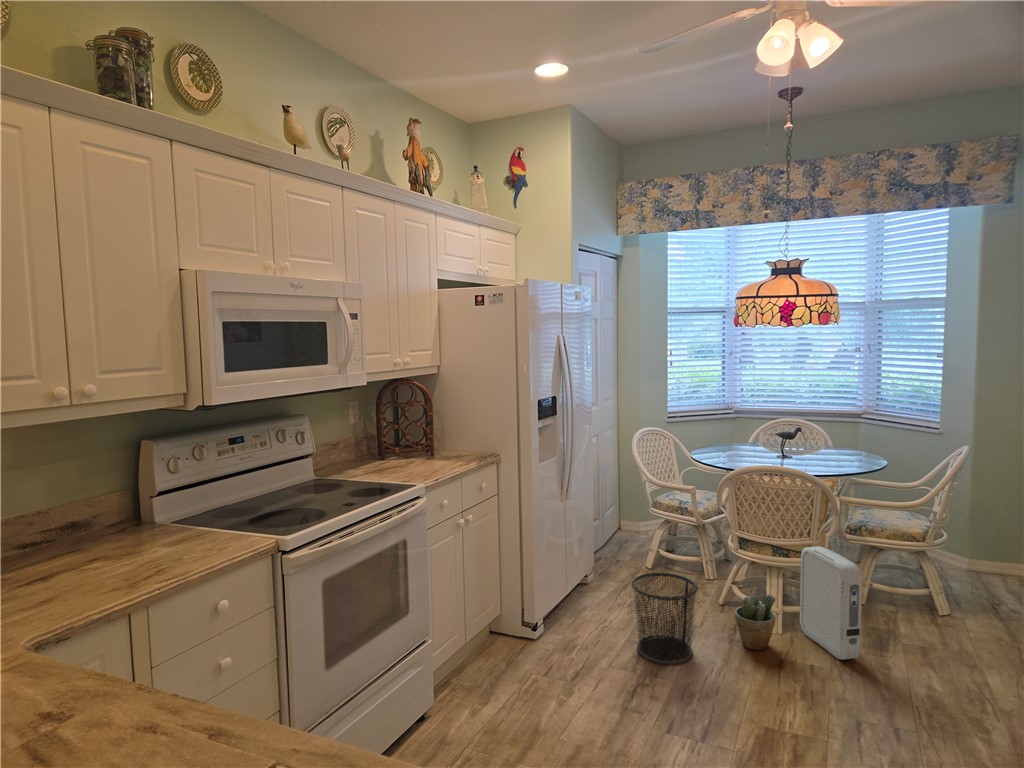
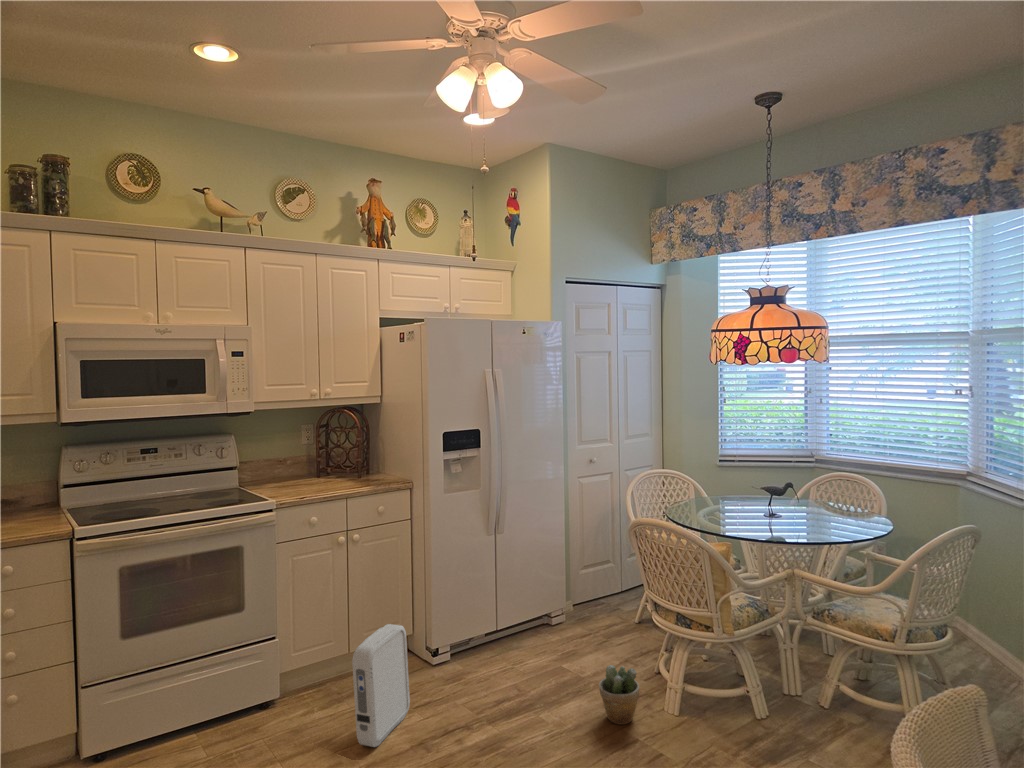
air purifier: present [800,546,862,660] -> present [352,624,410,747]
waste bin: present [632,573,698,664] -> none [498,622,561,713]

